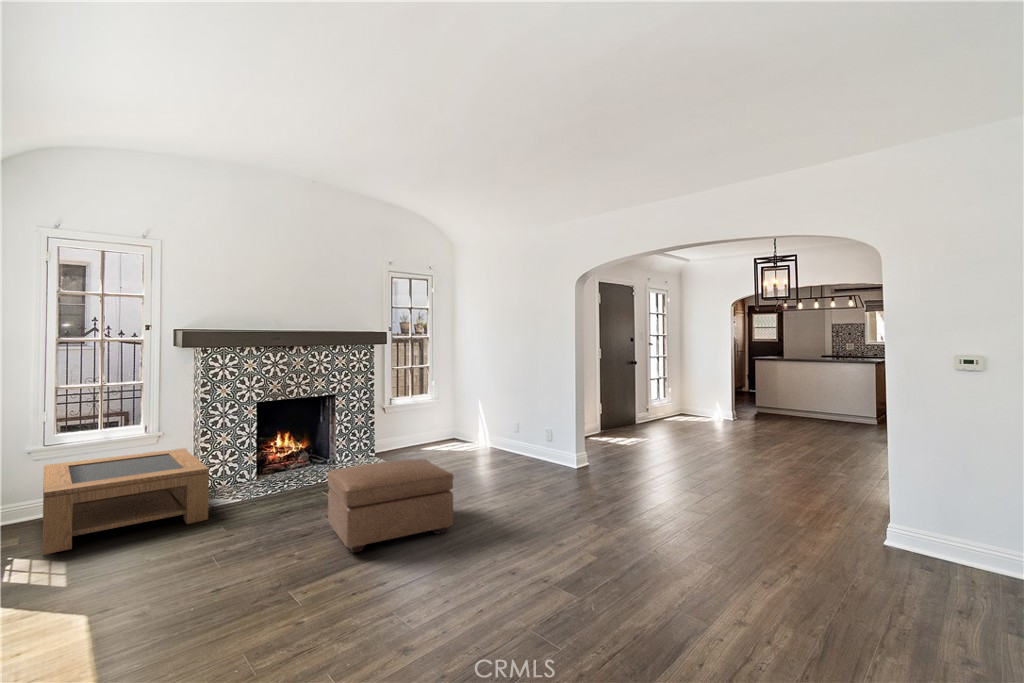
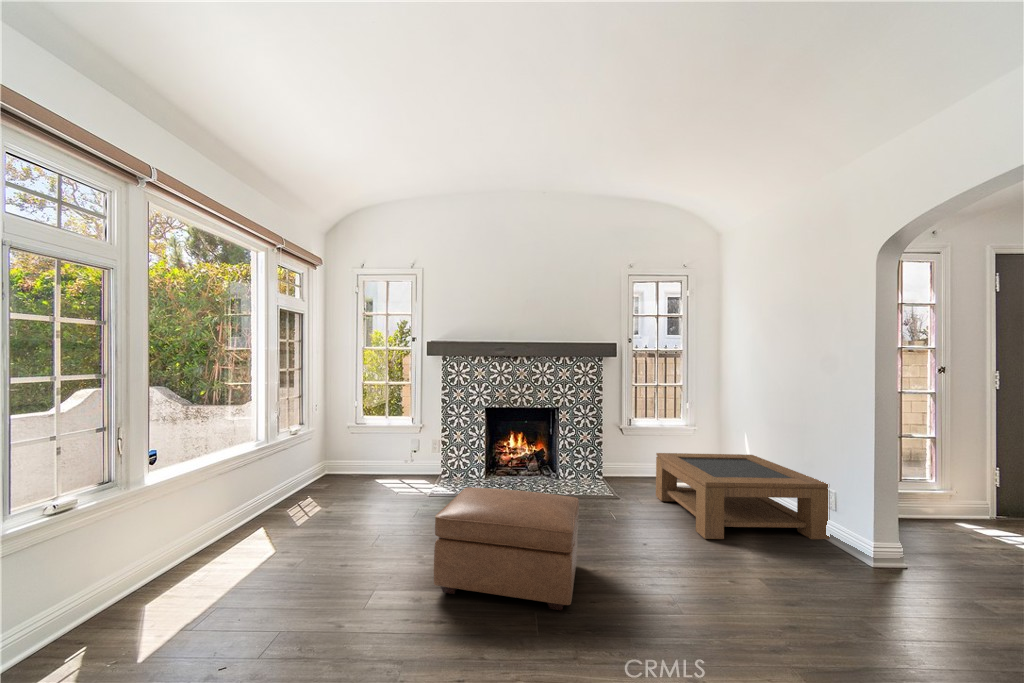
coffee table: present [43,449,209,555] -> present [656,453,830,539]

